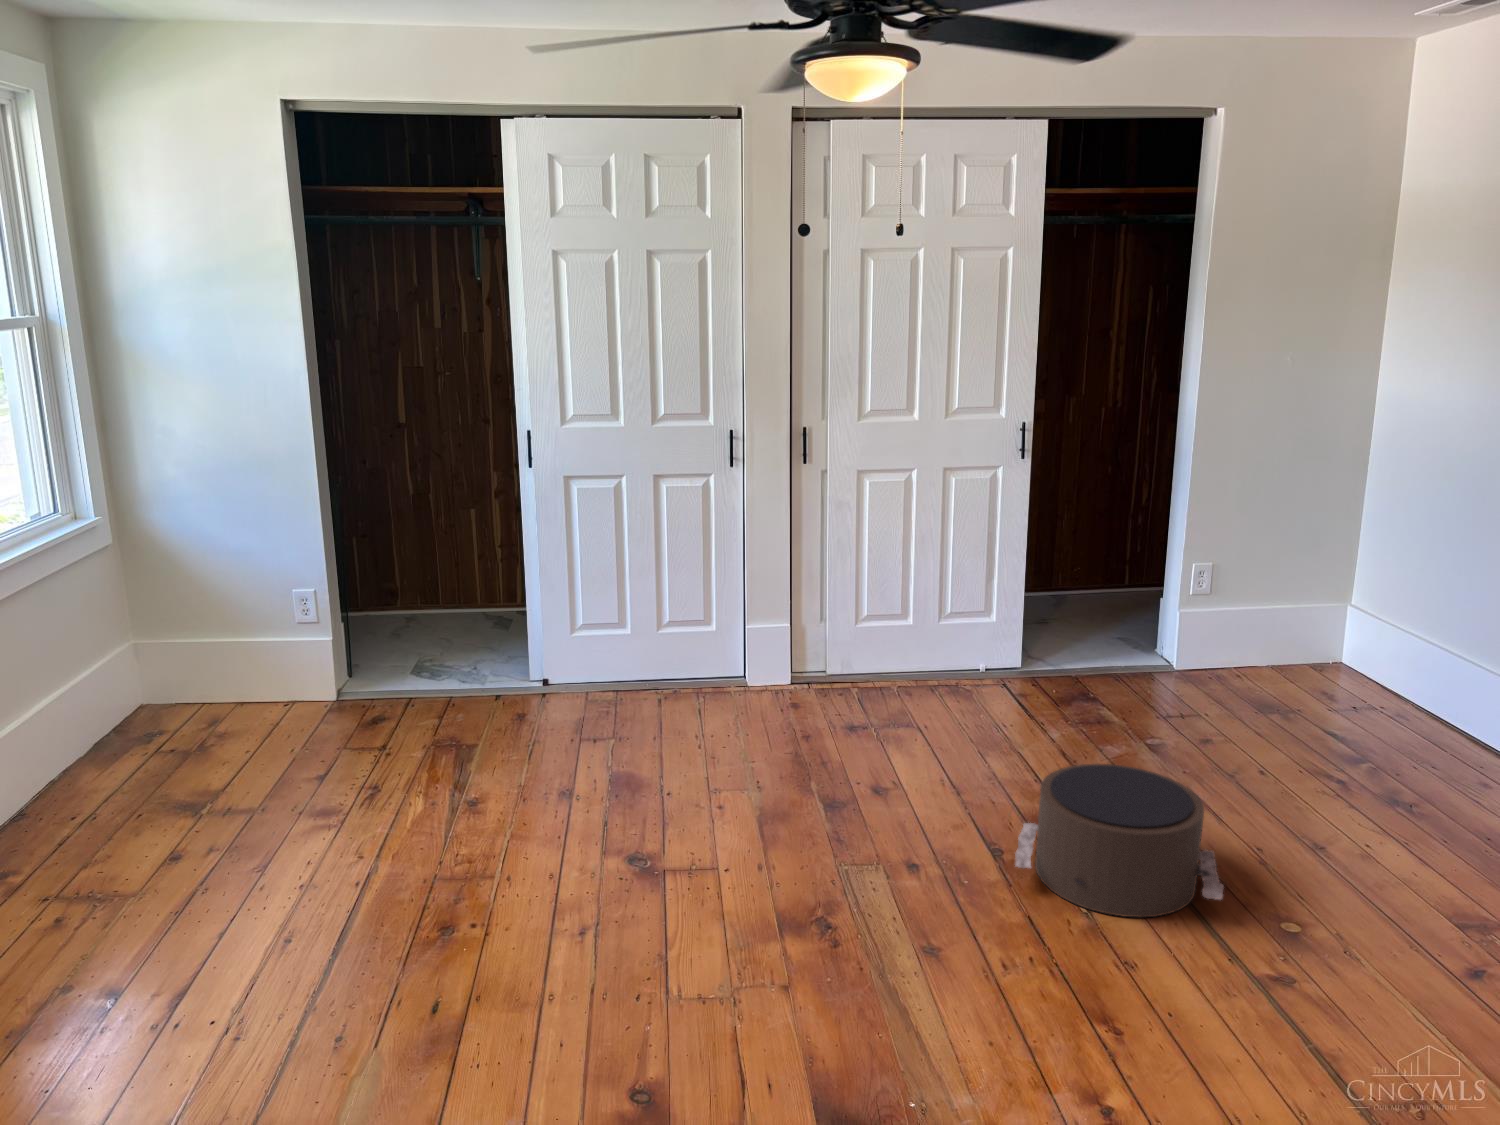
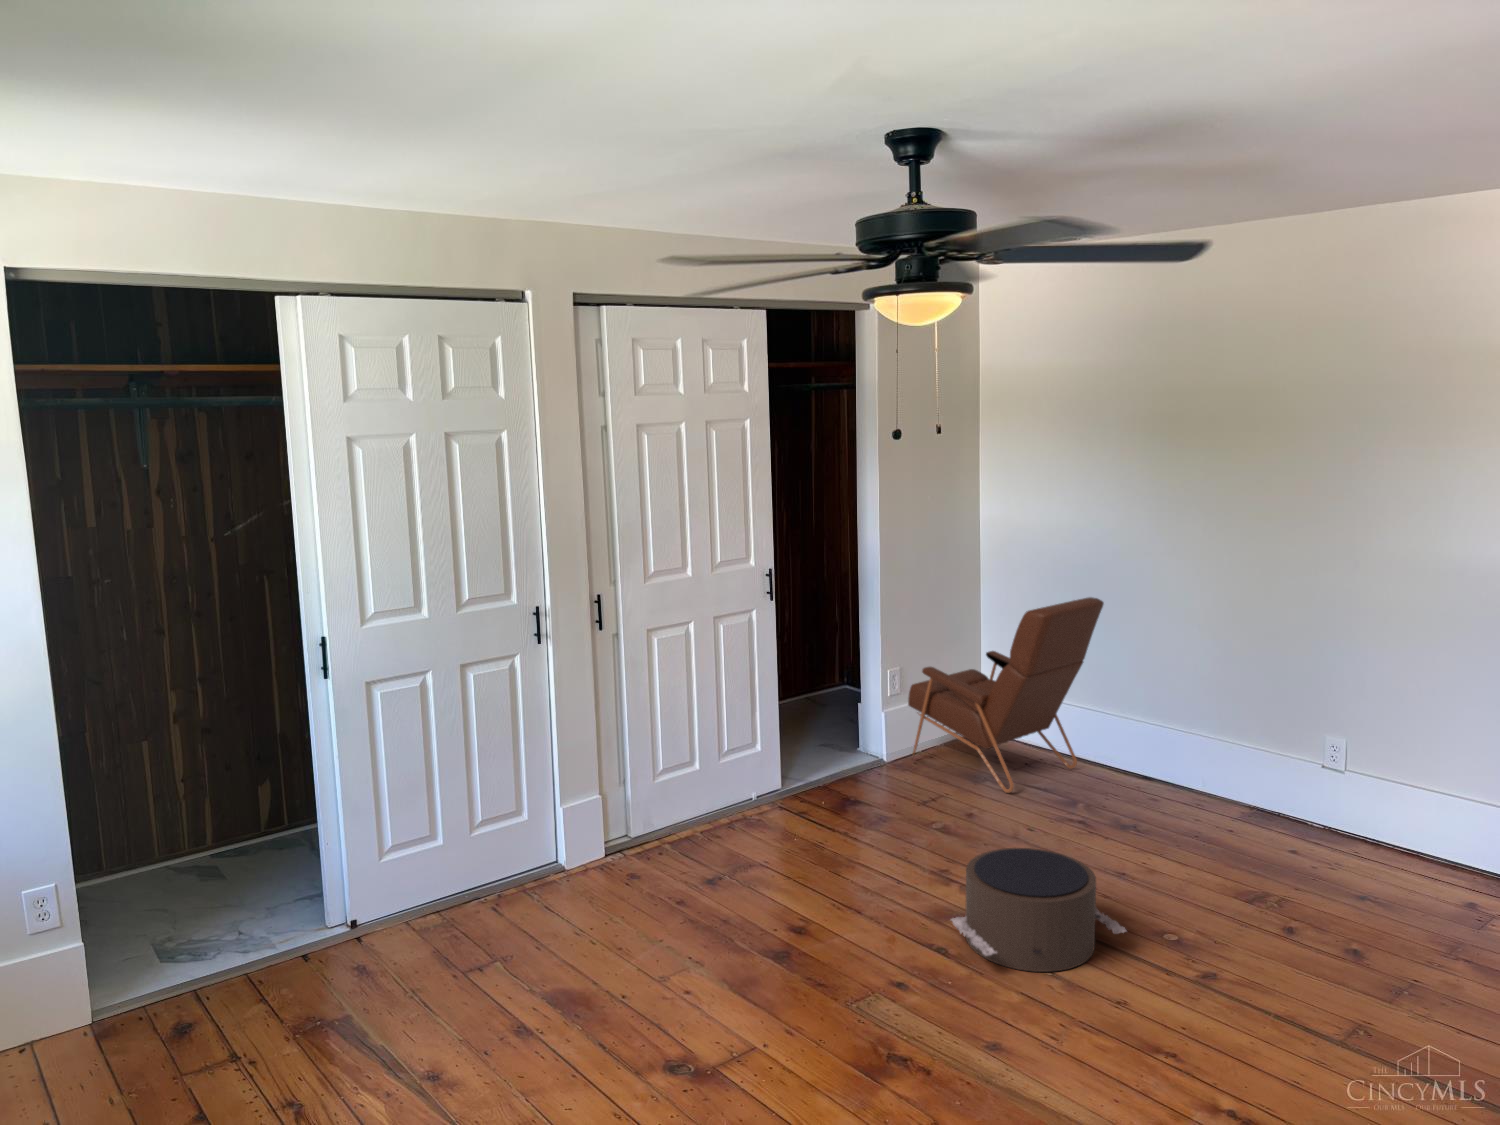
armchair: none [1208,501,1481,731] -> present [908,597,1104,793]

